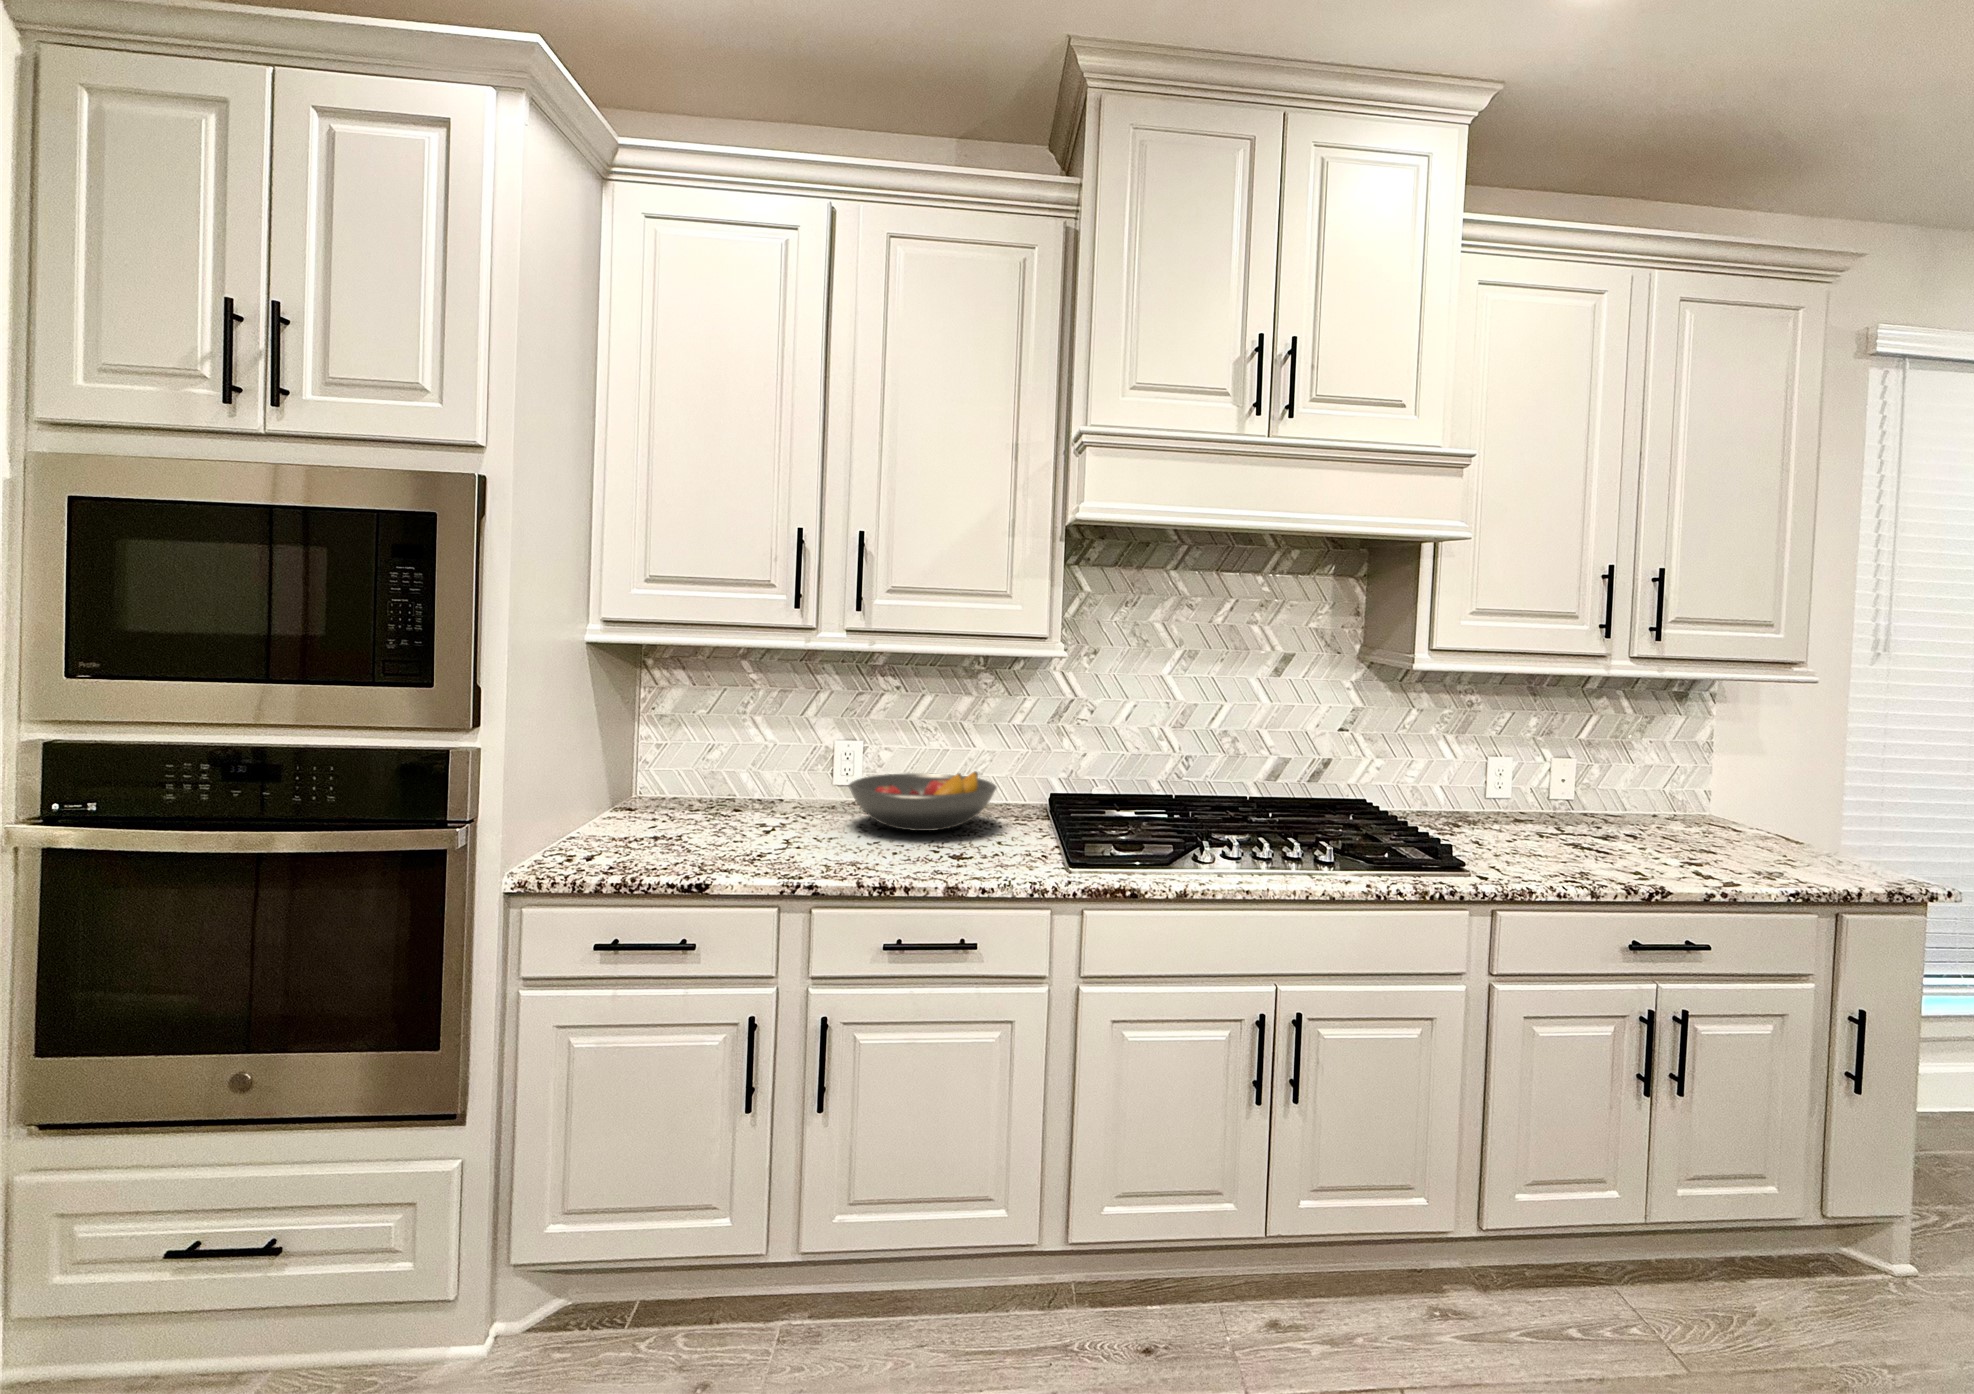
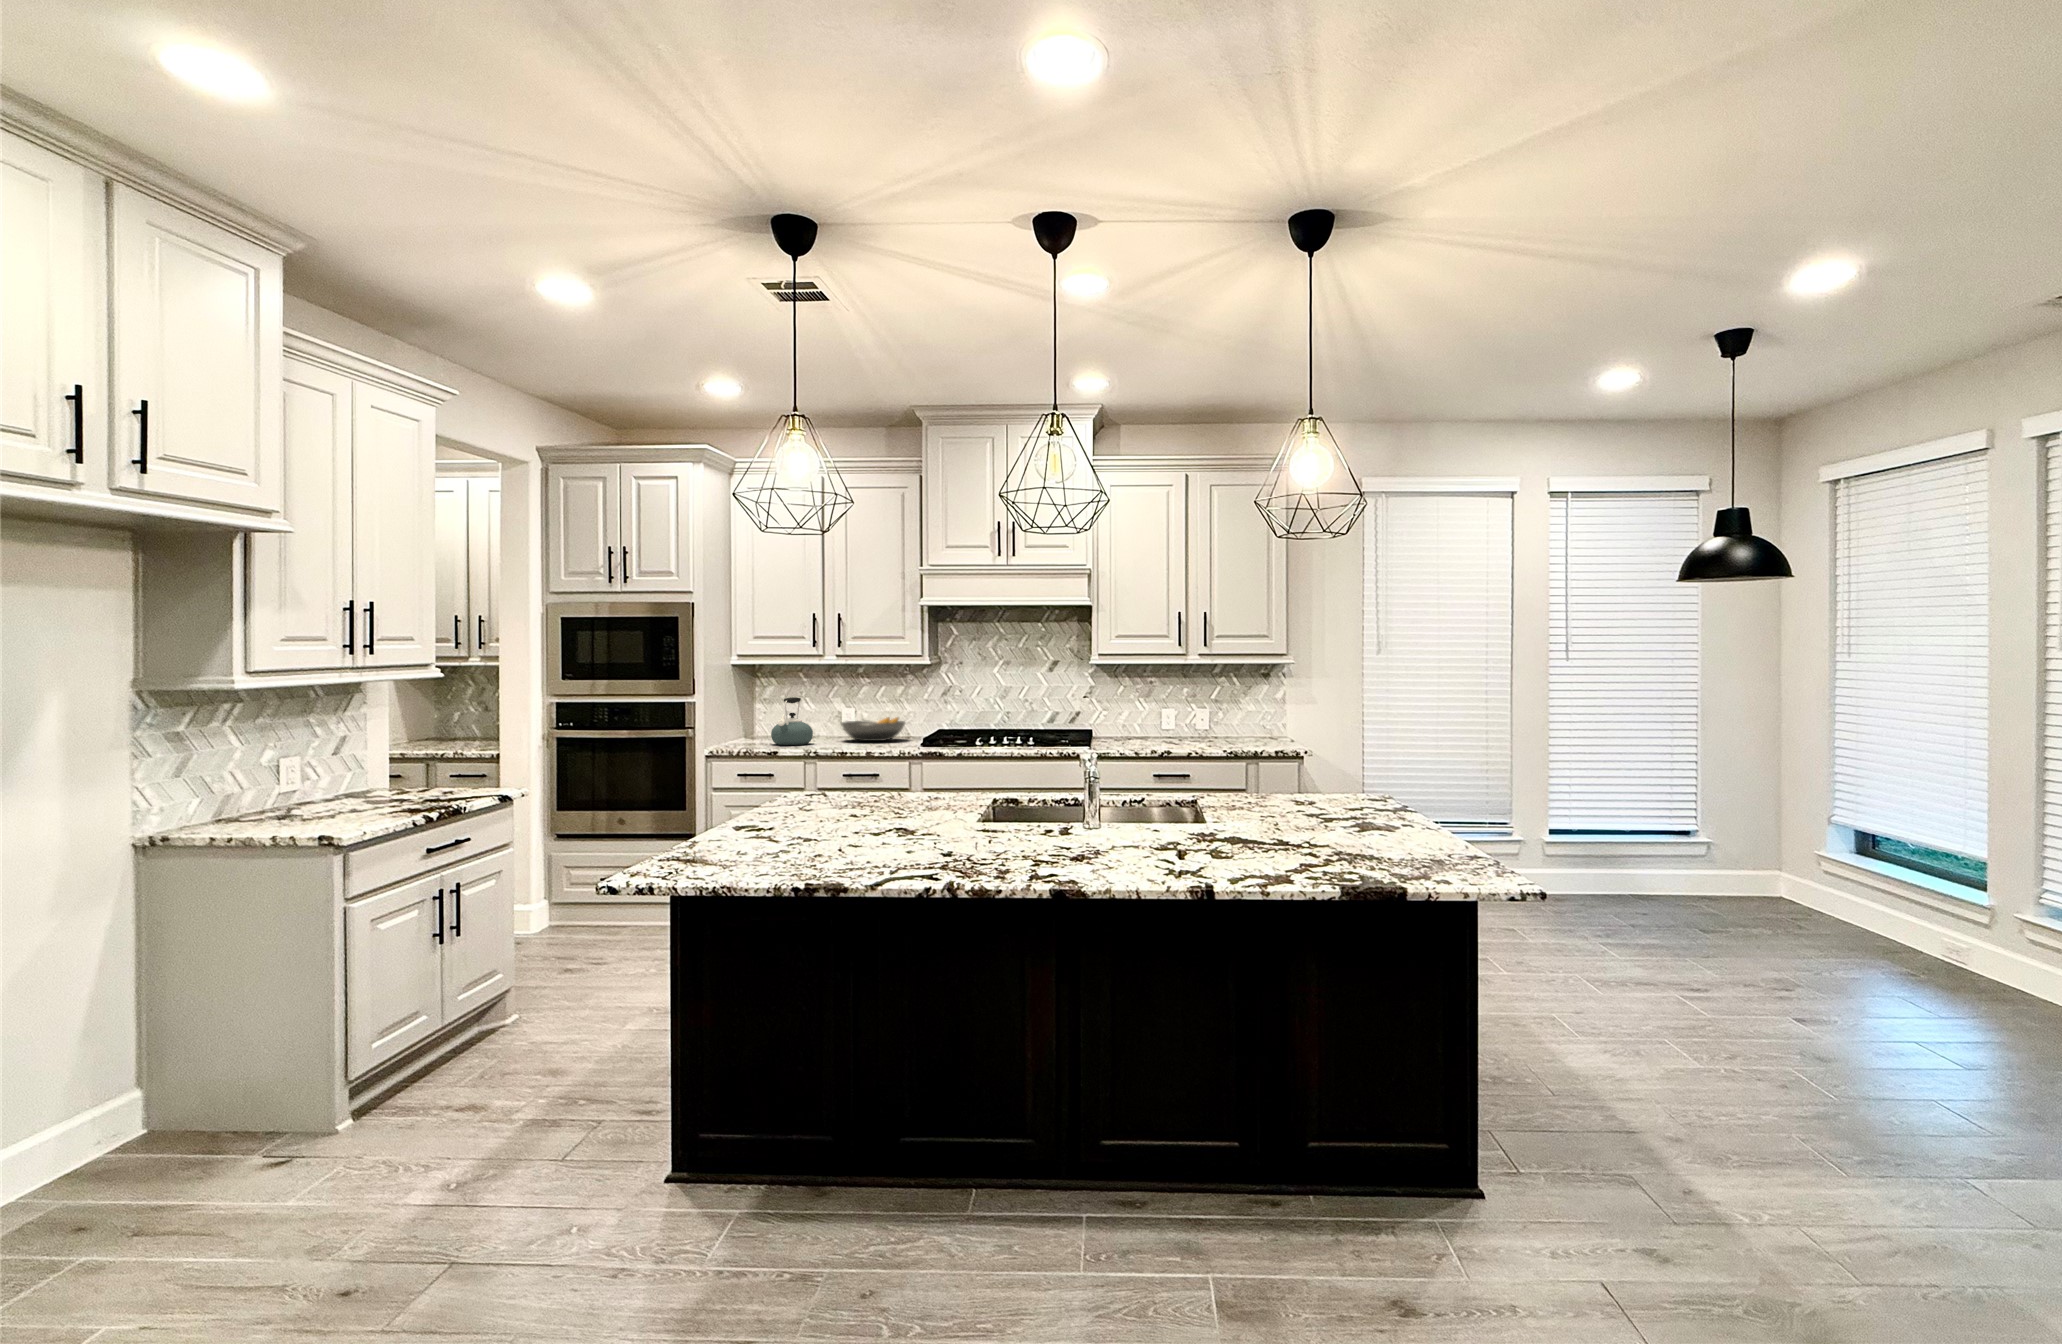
kettle: none [692,732,796,856] -> present [771,697,813,745]

